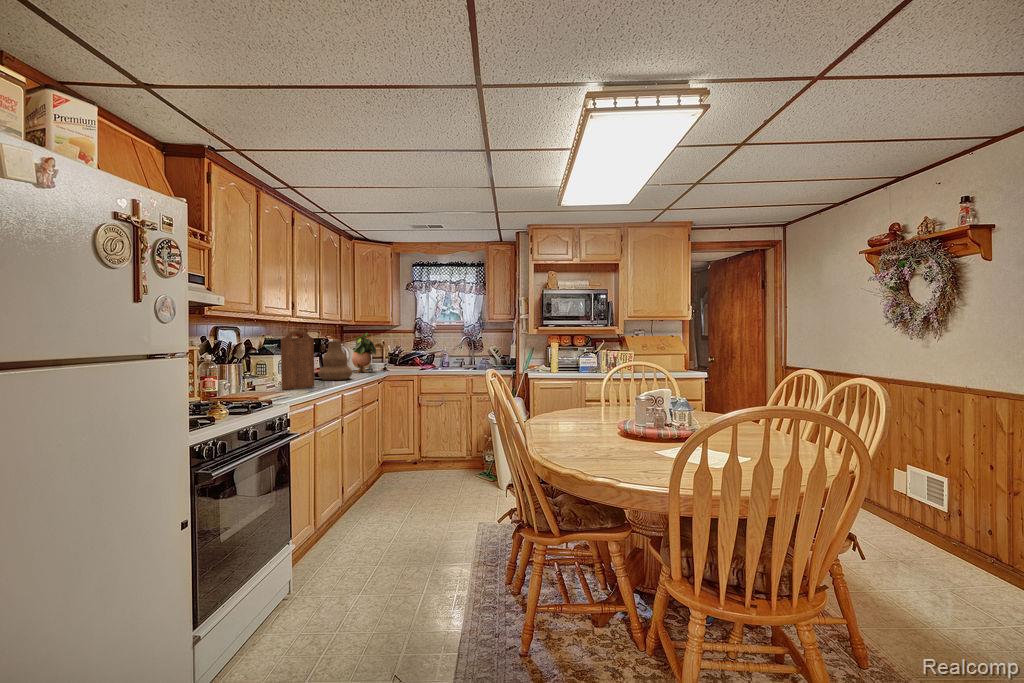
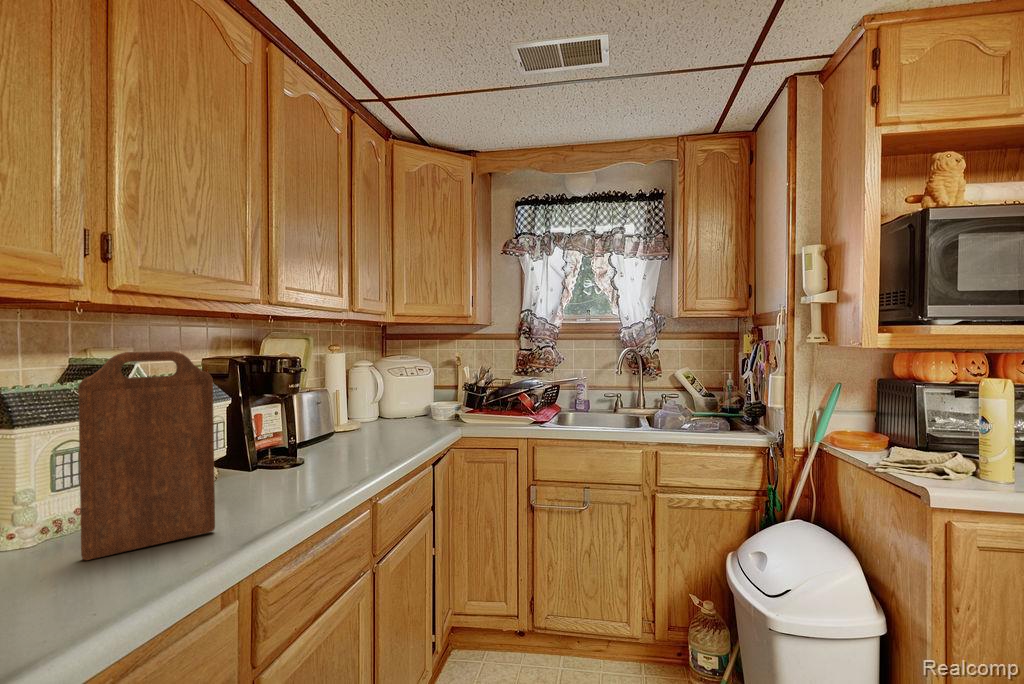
potted plant: present [352,333,376,373] -> none [388,342,439,431]
vase: present [318,341,352,380] -> none [280,369,368,476]

